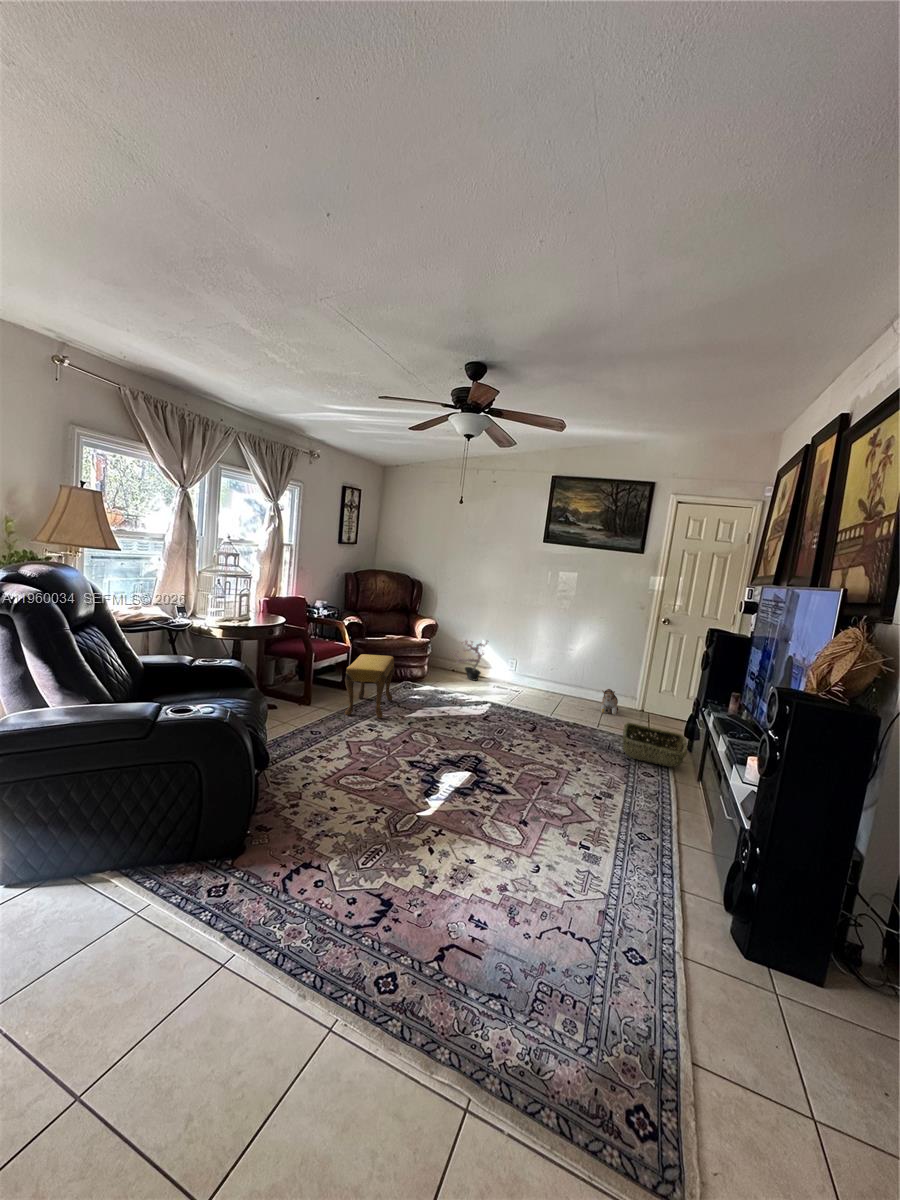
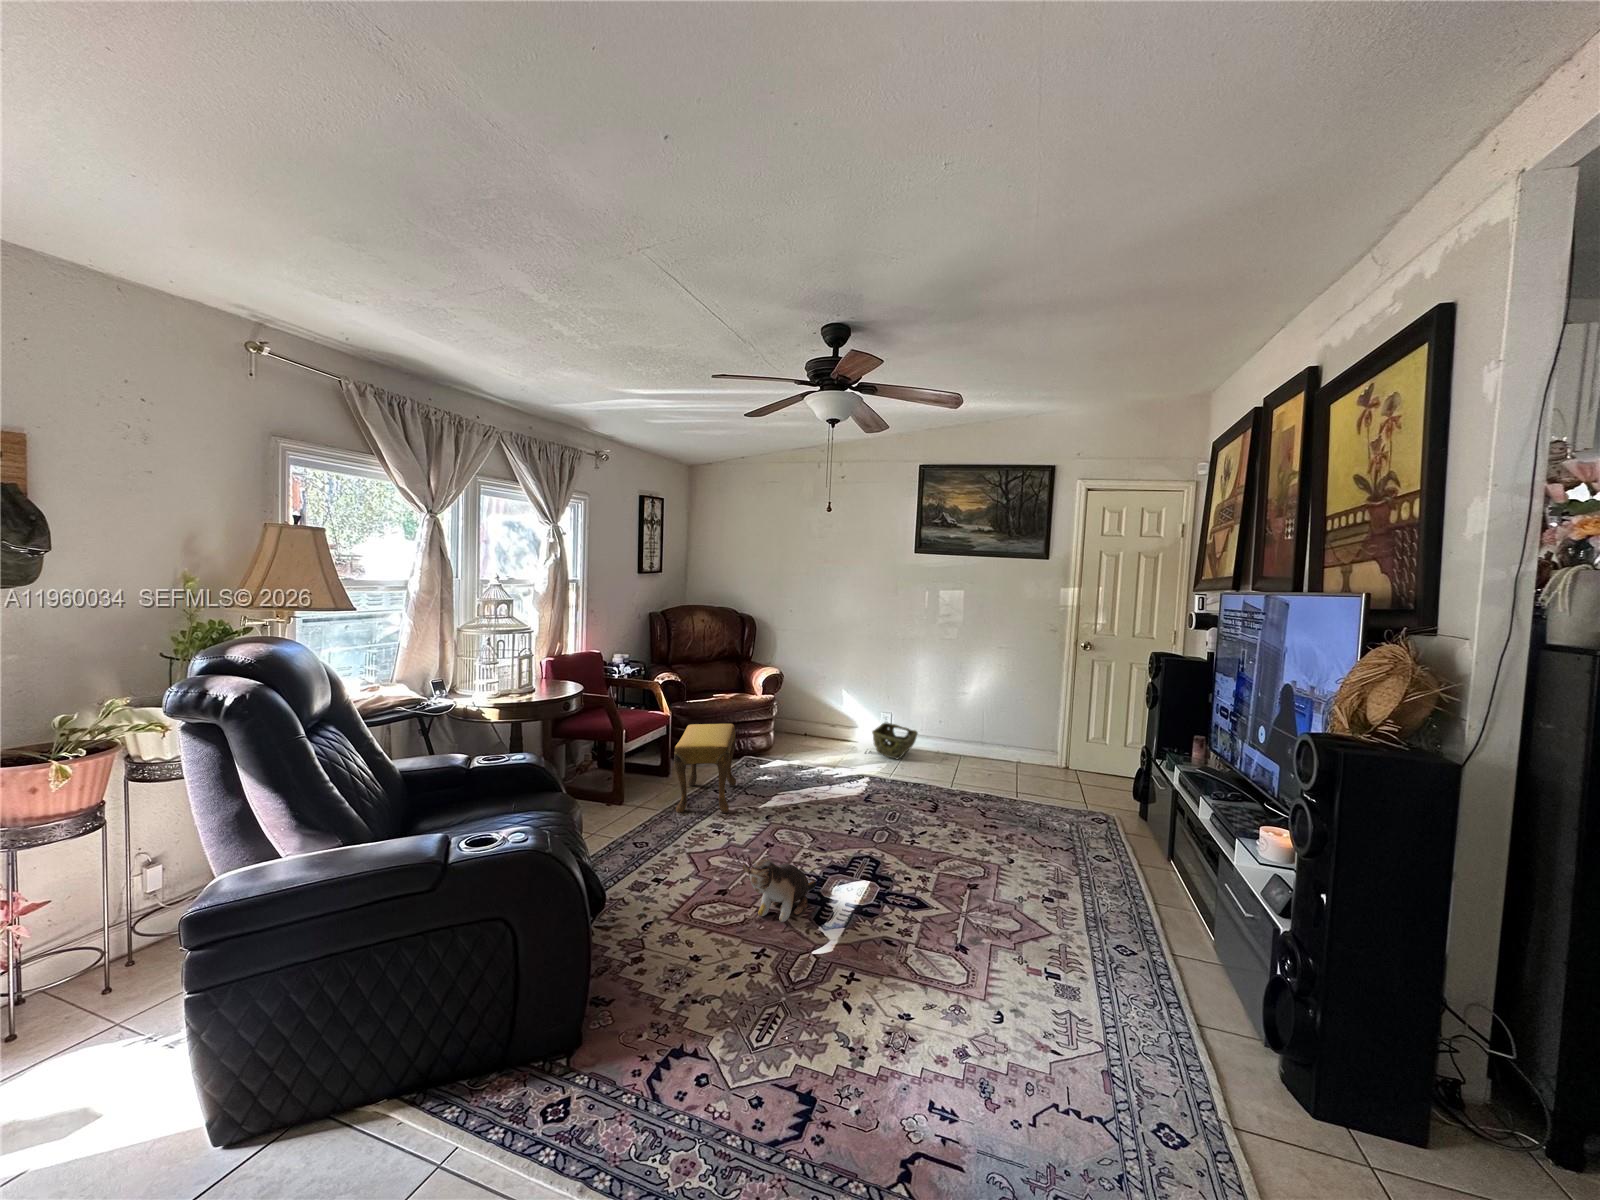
potted plant: present [452,640,487,681] -> none [798,687,854,746]
plush toy: present [601,689,619,715] -> present [743,859,816,922]
woven basket: present [623,723,687,767] -> present [872,722,918,759]

